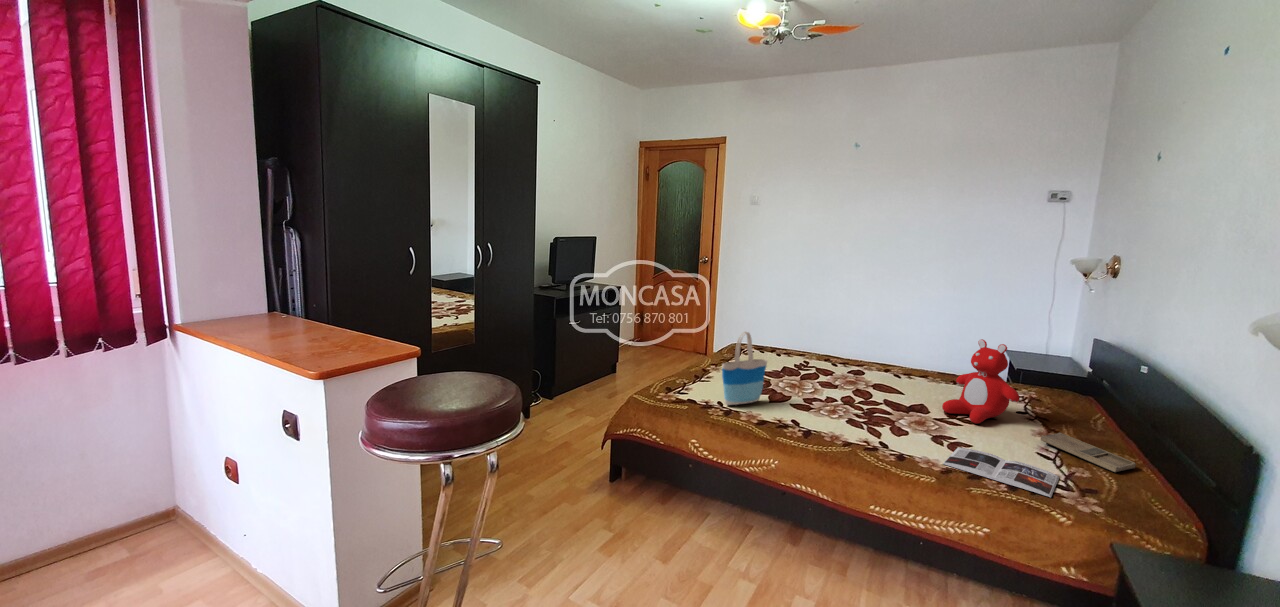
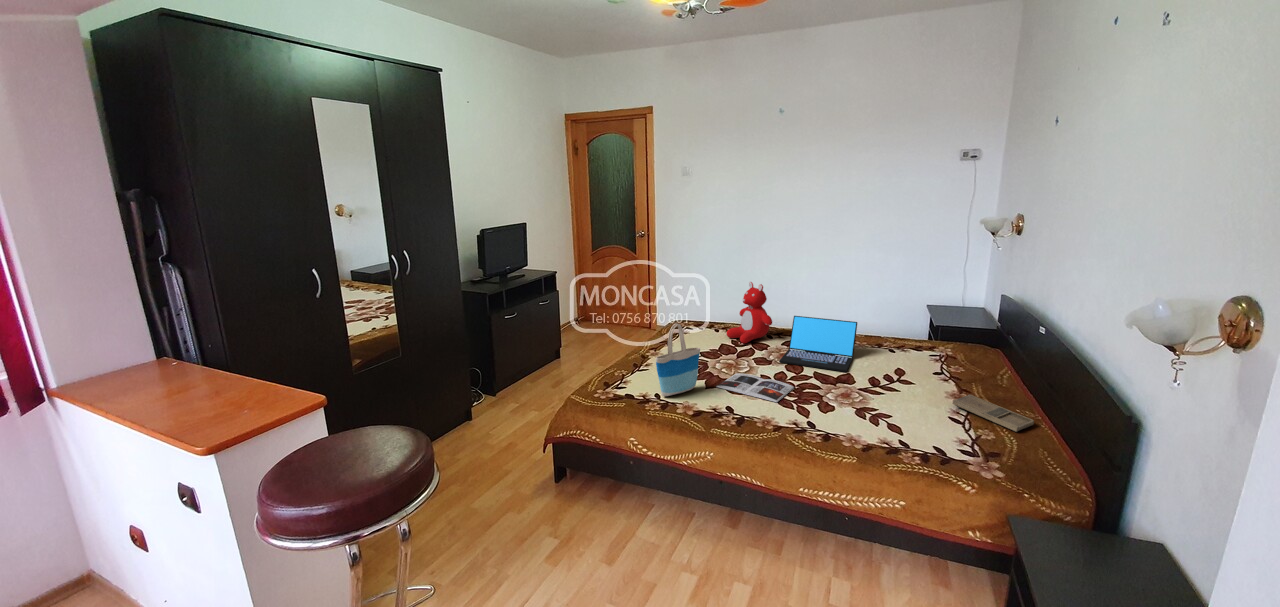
teddy bear: present [942,339,1019,423] -> present [726,282,772,343]
laptop: none [847,343,933,402] -> present [779,316,857,372]
magazine: present [943,448,1059,497] -> present [717,373,794,402]

